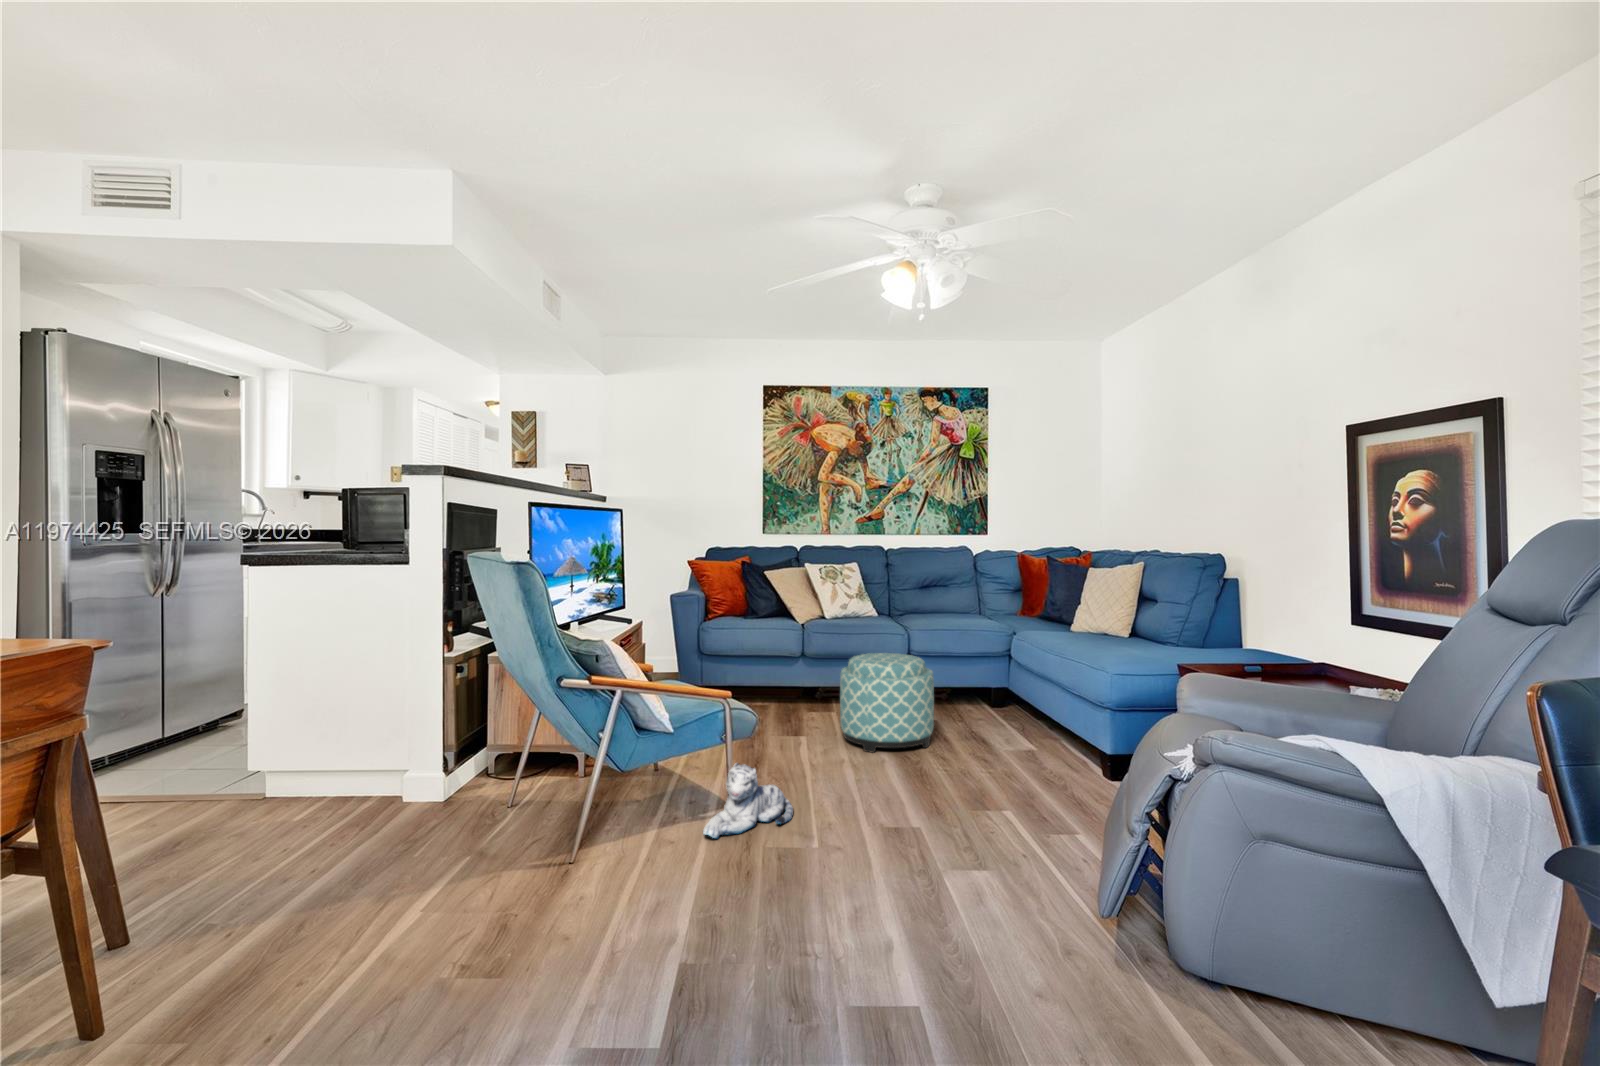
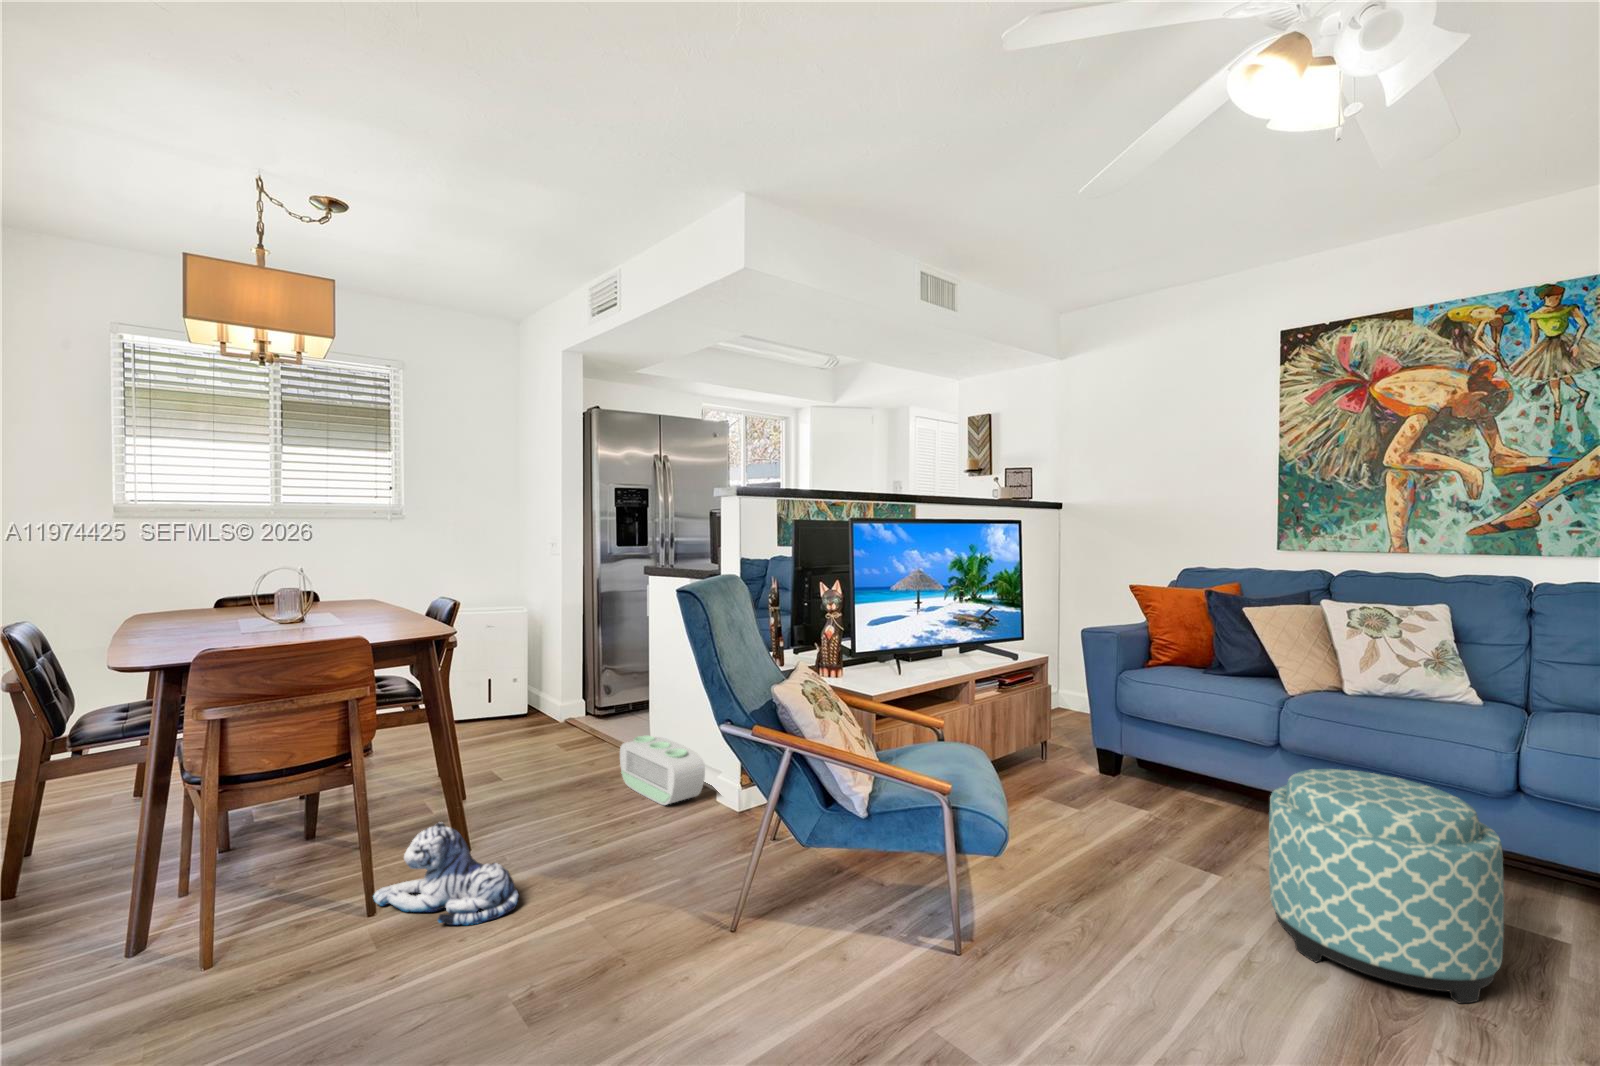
air purifier: none [276,754,414,819] -> present [620,736,705,805]
plush toy: present [703,763,793,838] -> present [373,822,519,925]

